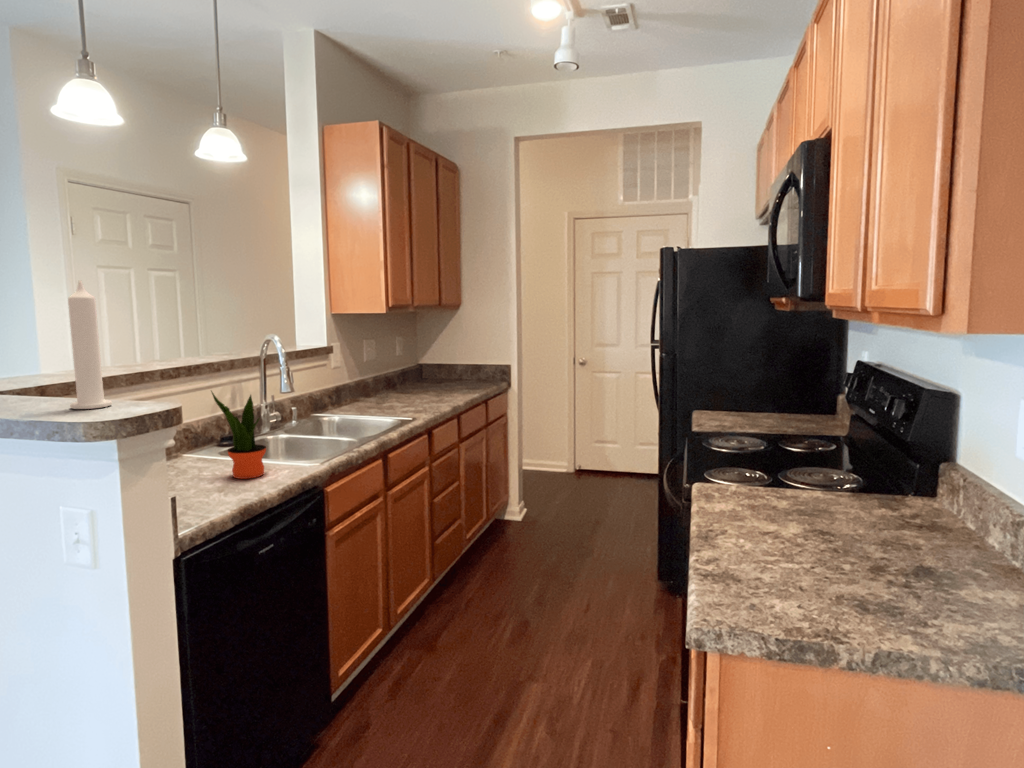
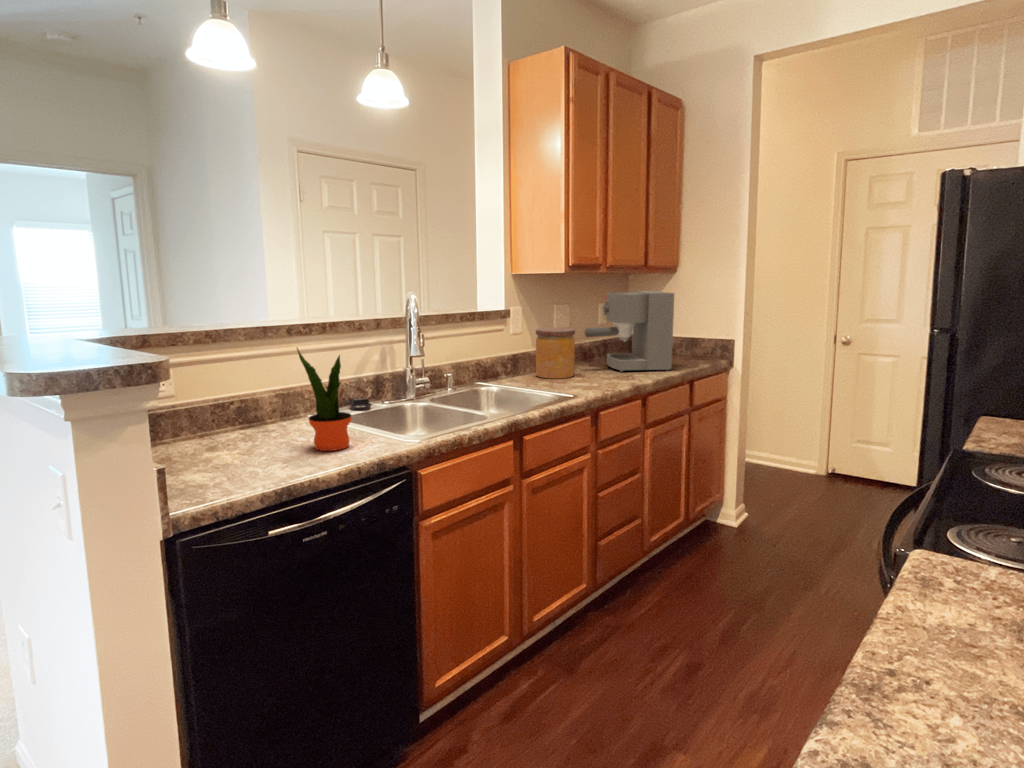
candle: present [68,280,112,409] -> none [44,207,100,358]
coffee maker: none [397,328,471,397] -> present [585,291,674,372]
jar: none [359,362,395,407] -> present [536,328,575,379]

